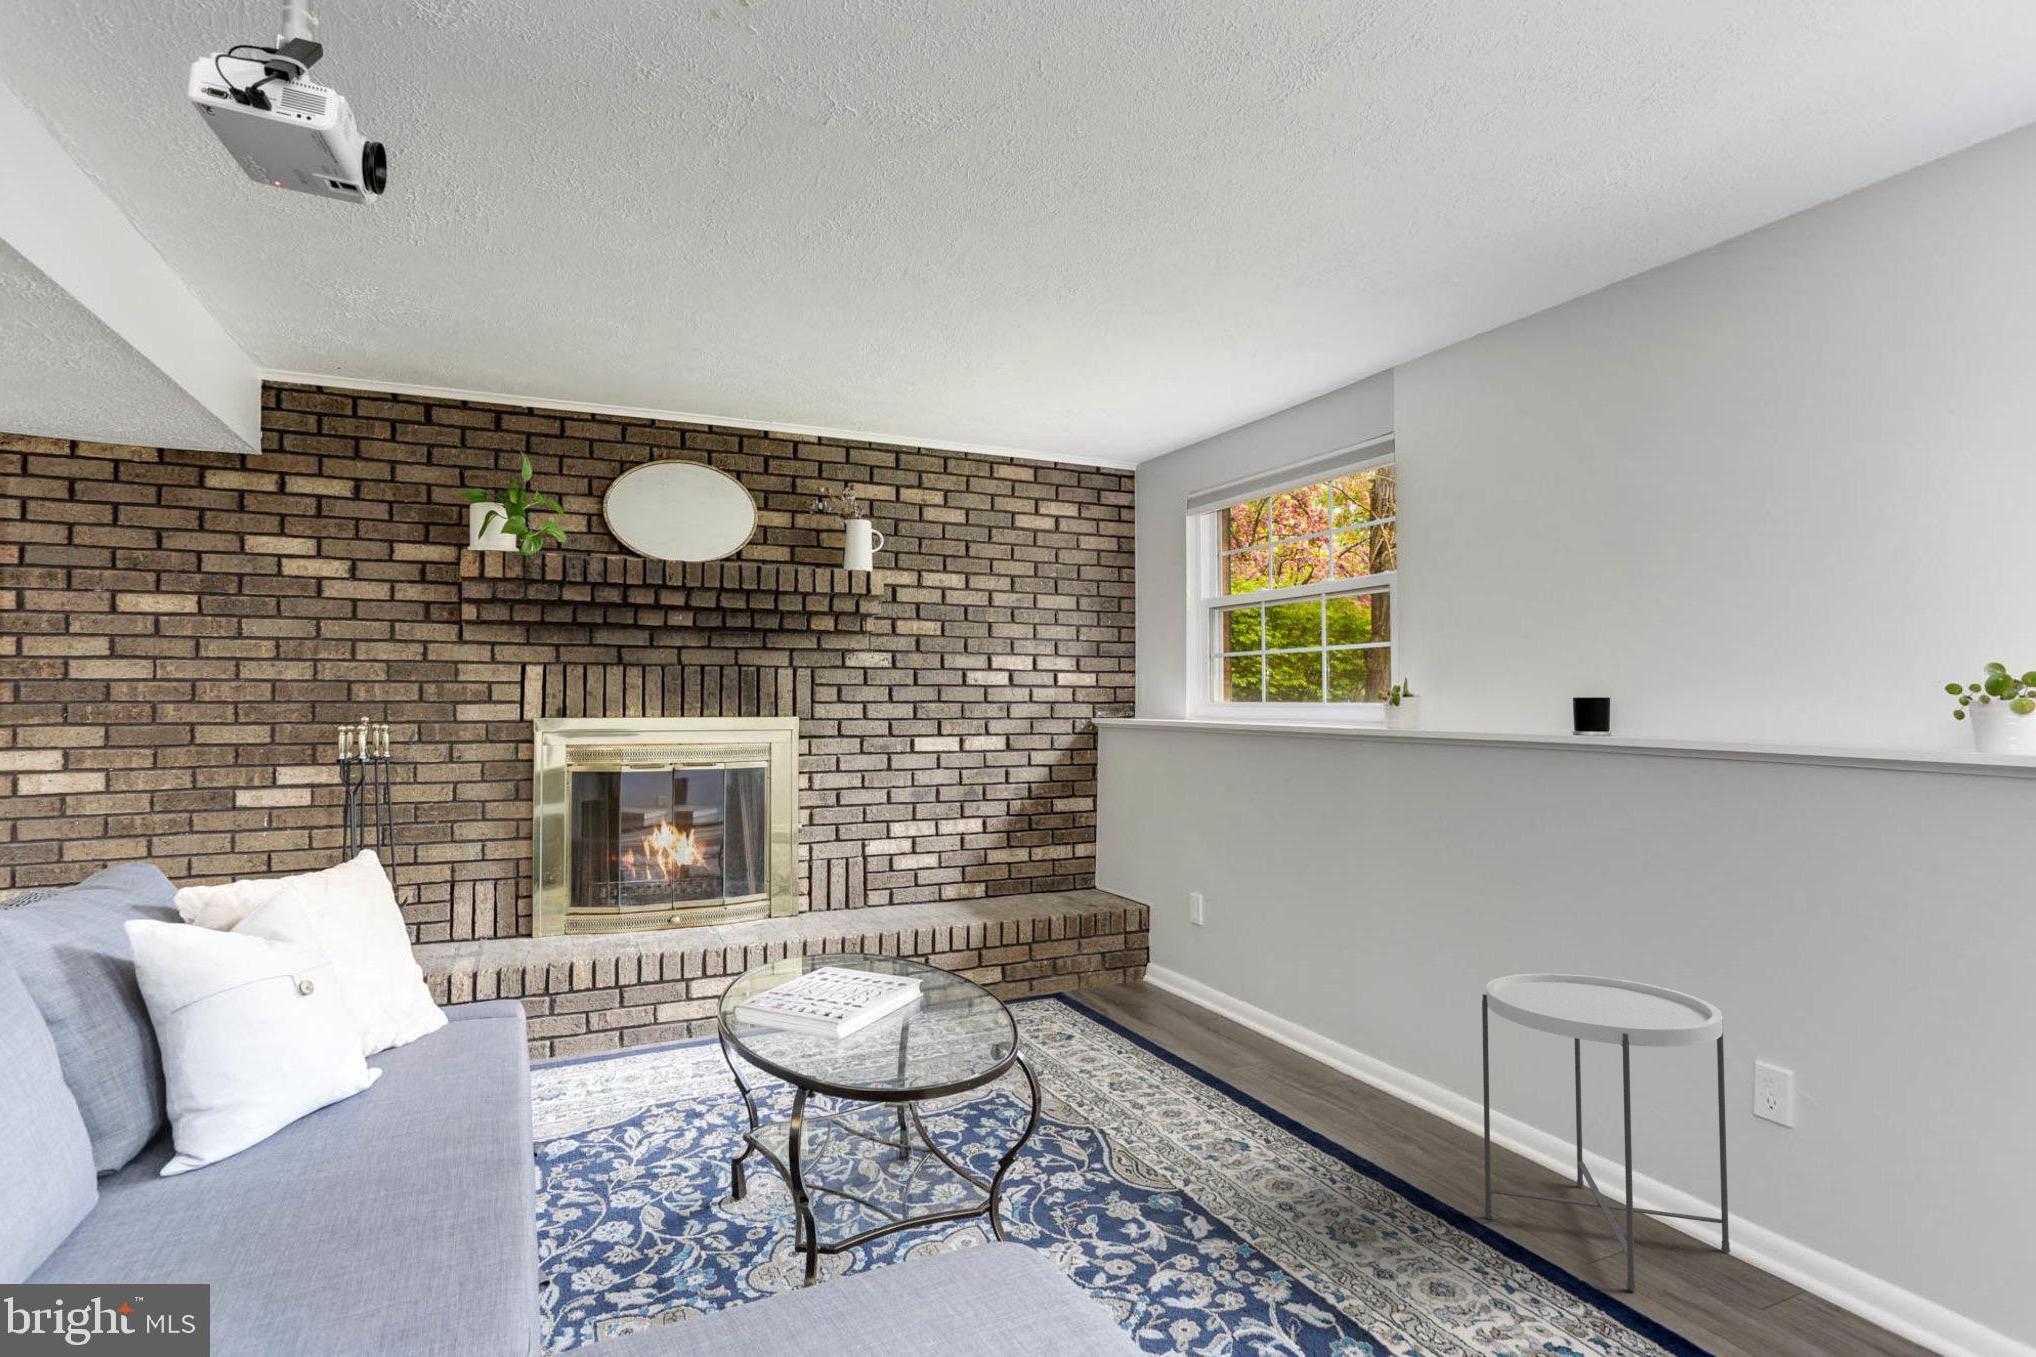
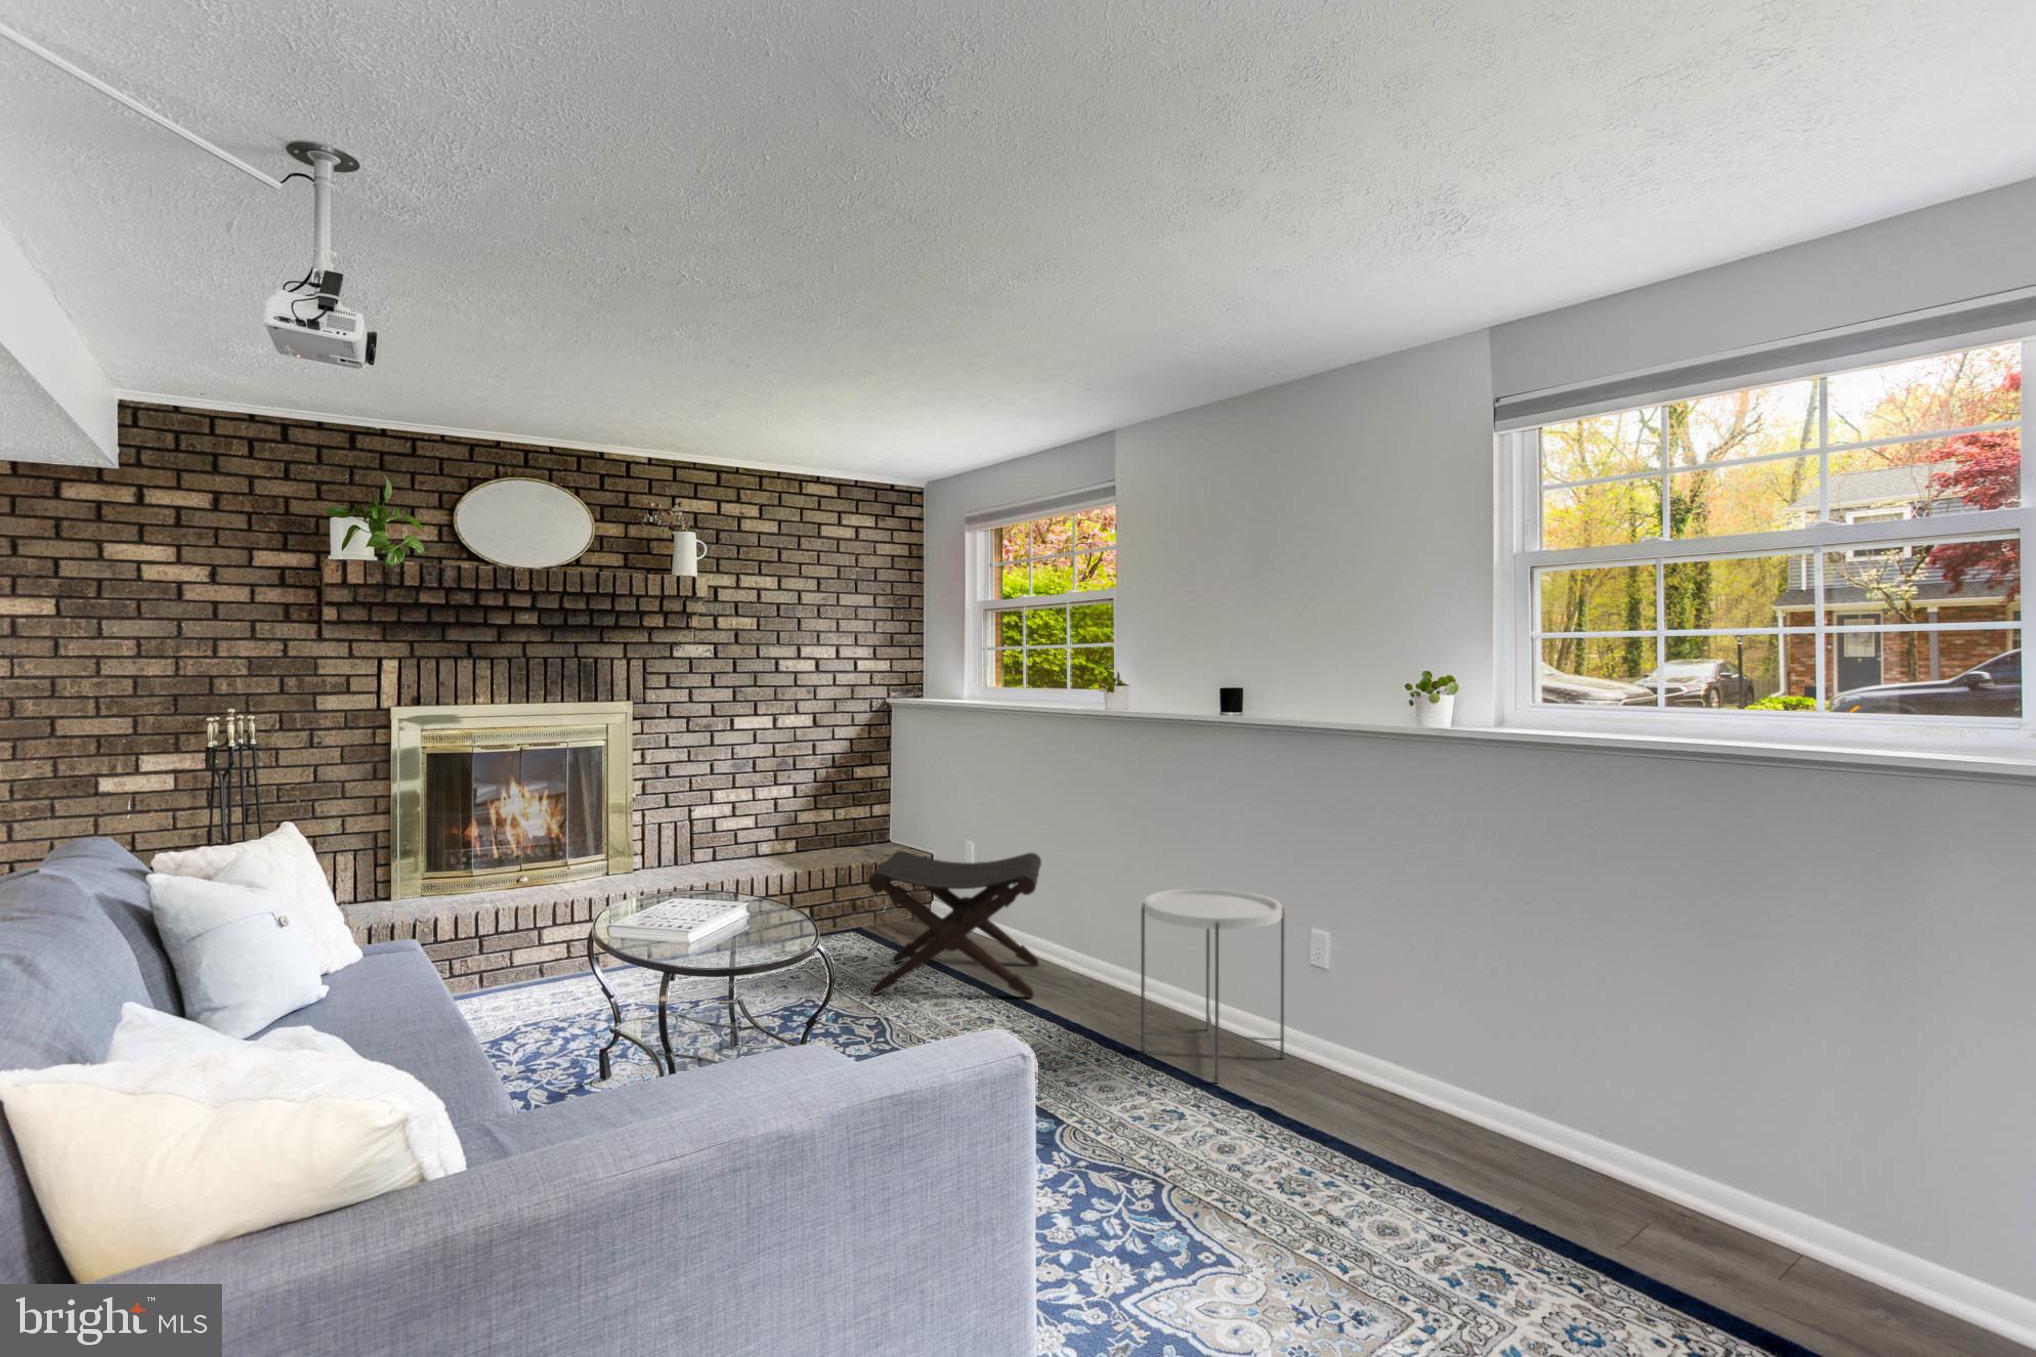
footstool: none [1076,902,1304,1112] -> present [868,851,1041,998]

